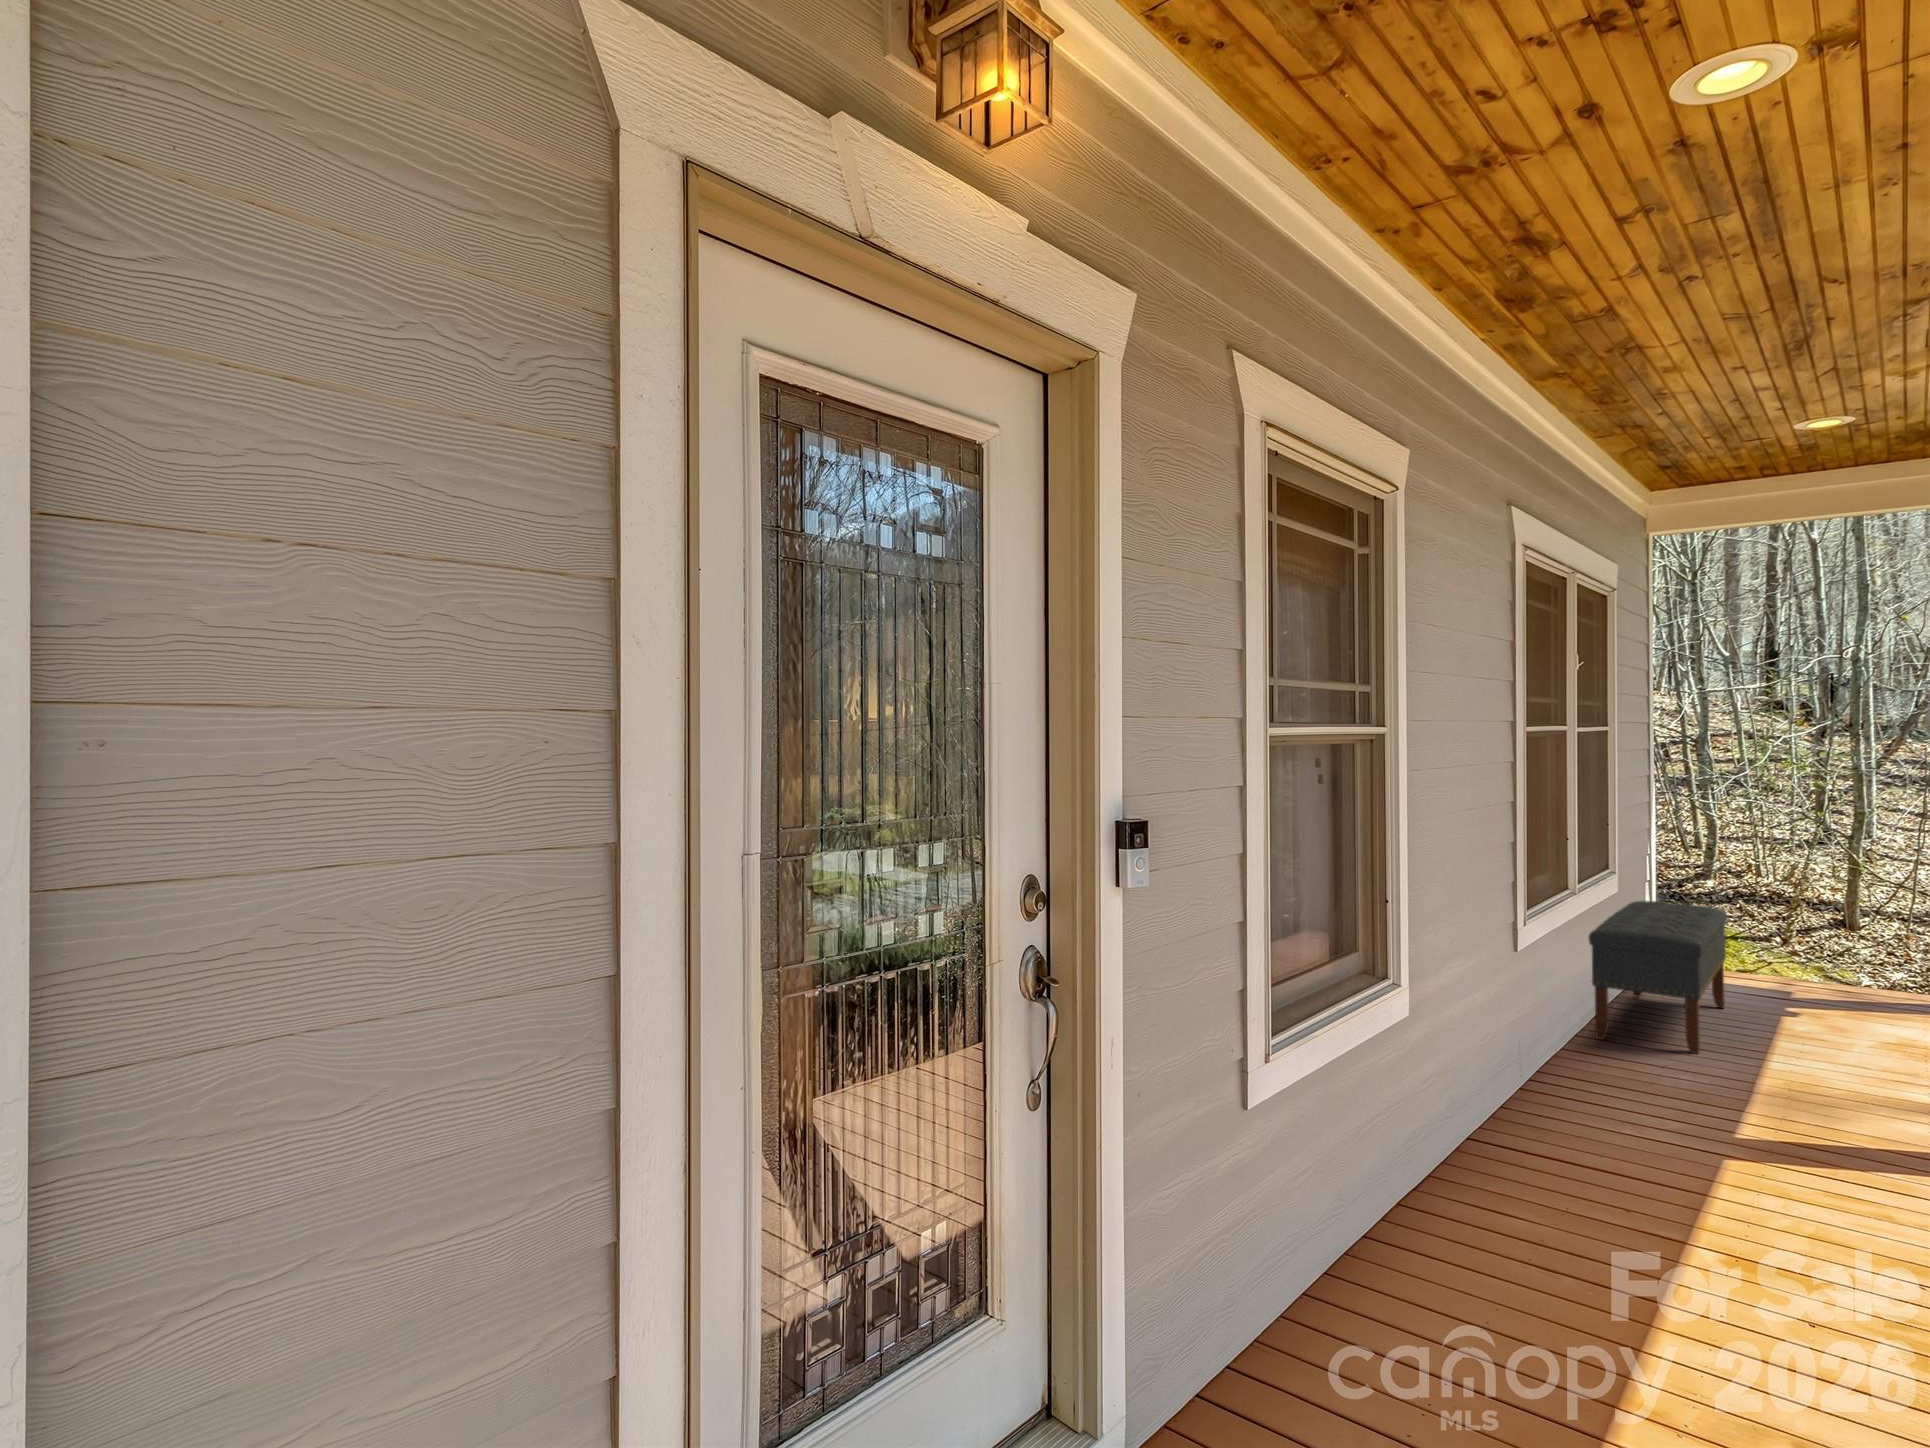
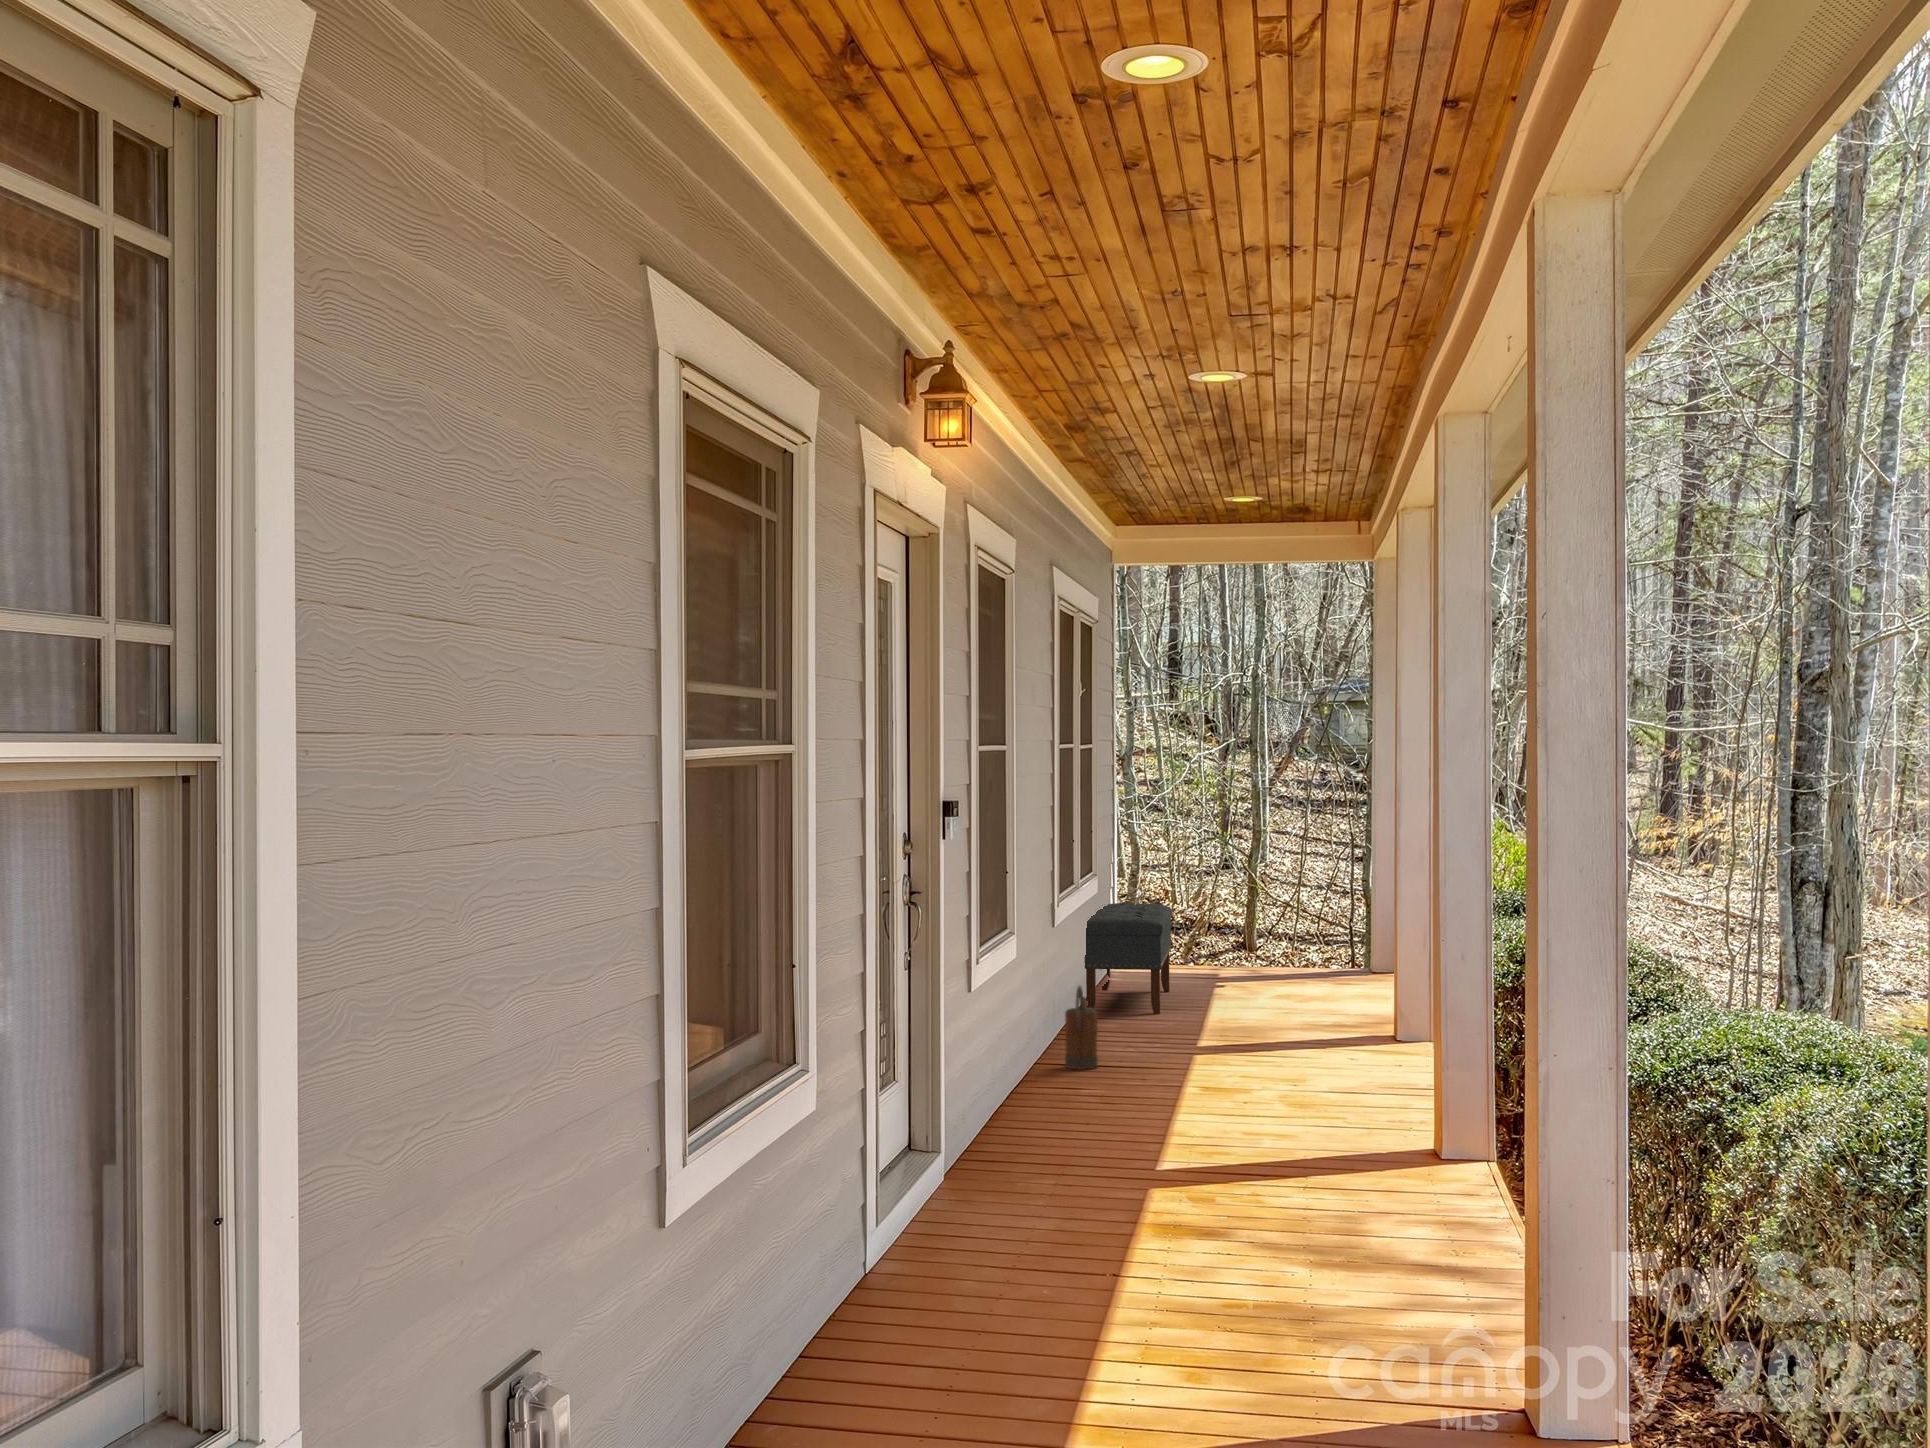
watering can: none [1507,1060,1558,1181] -> present [1065,986,1098,1069]

